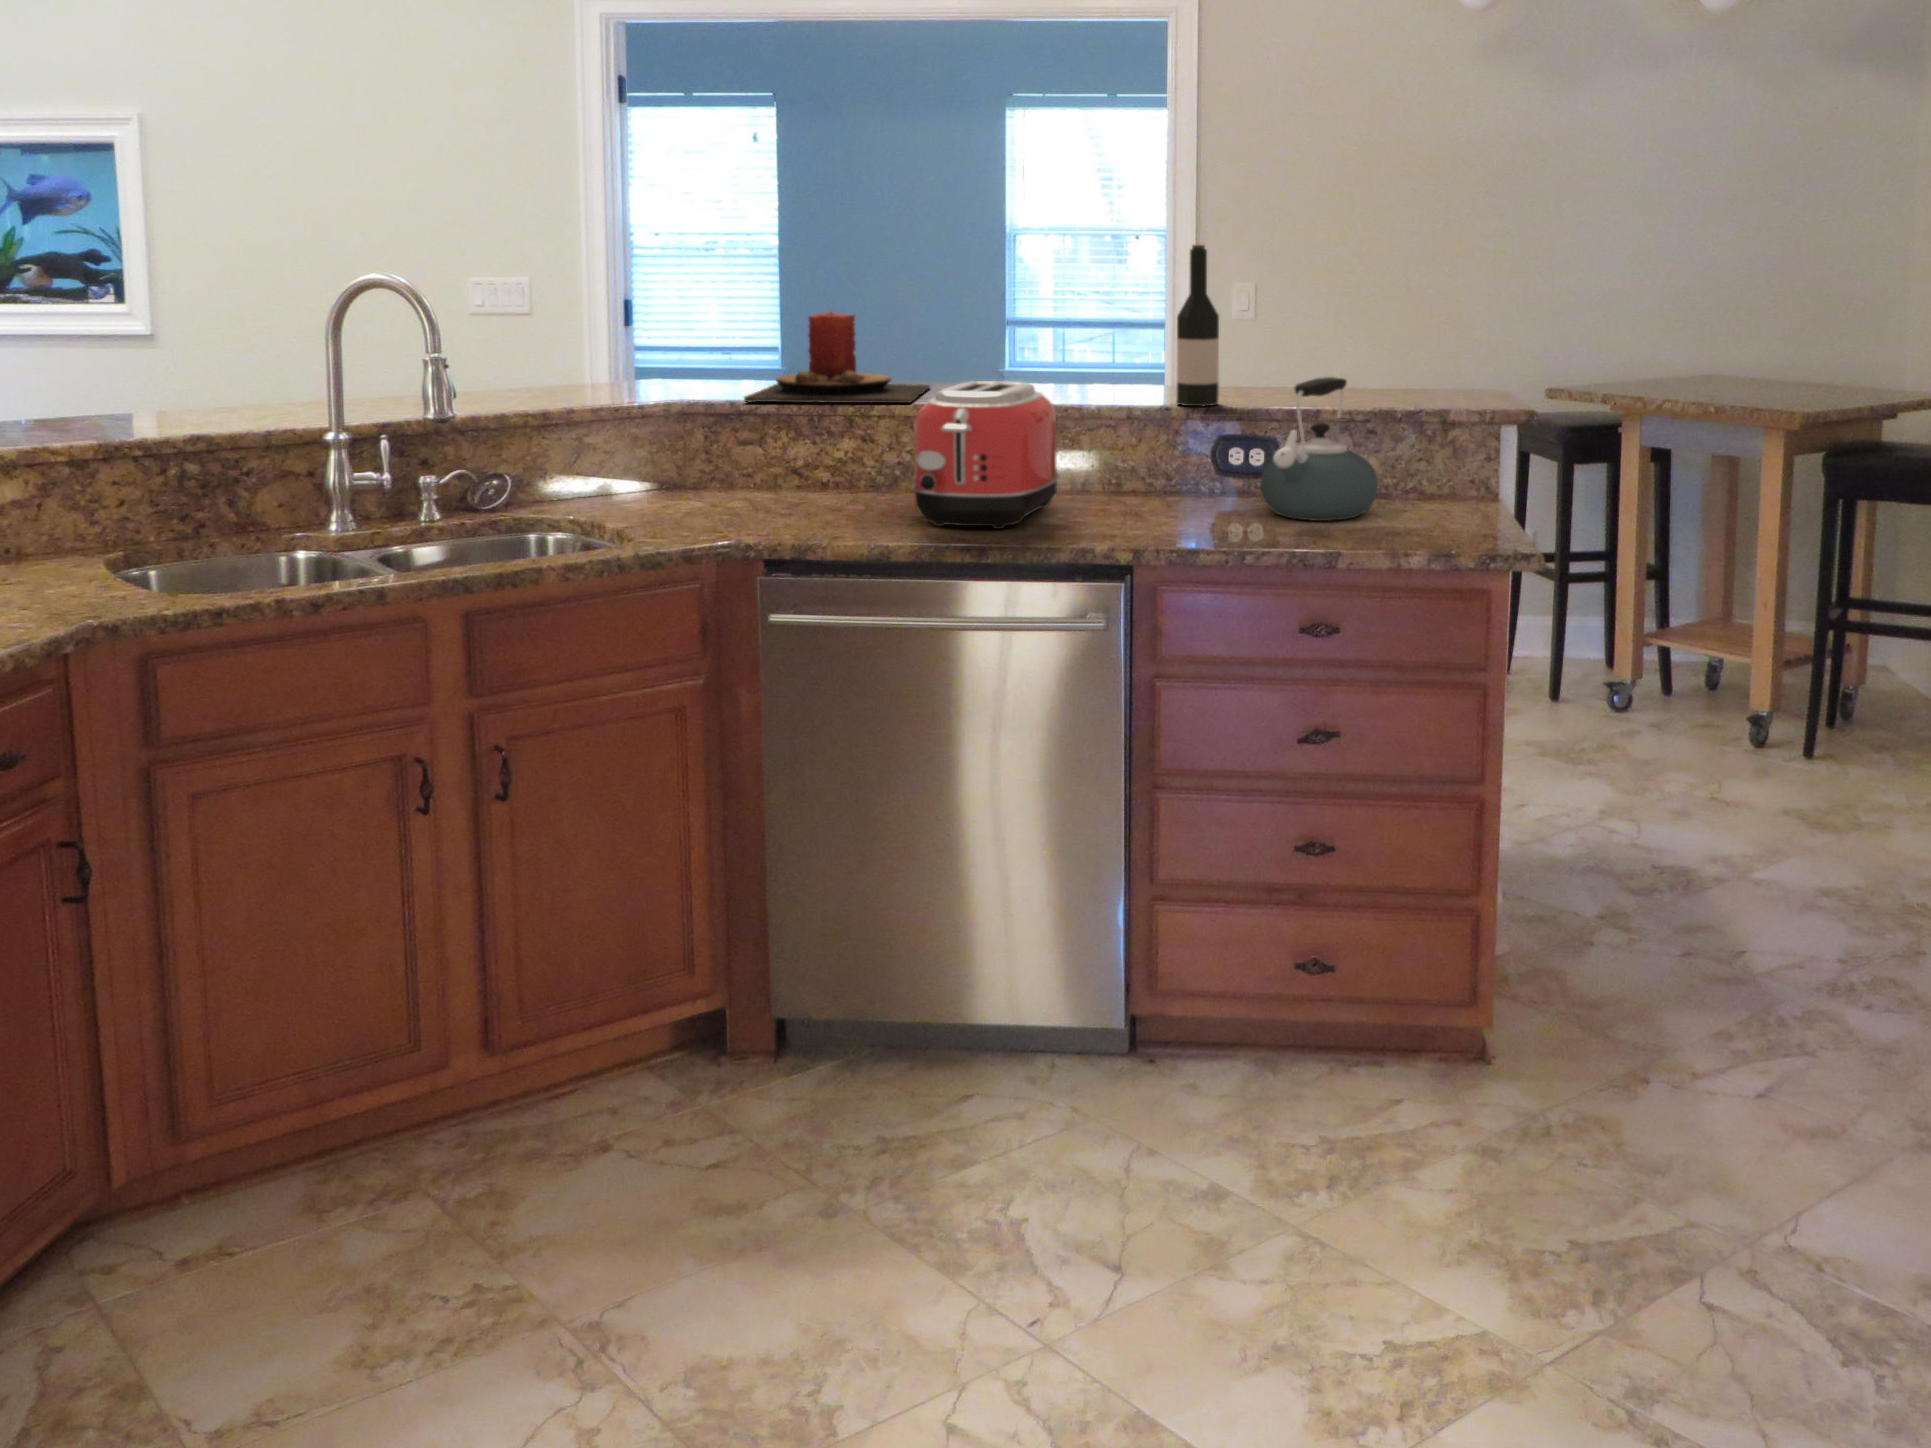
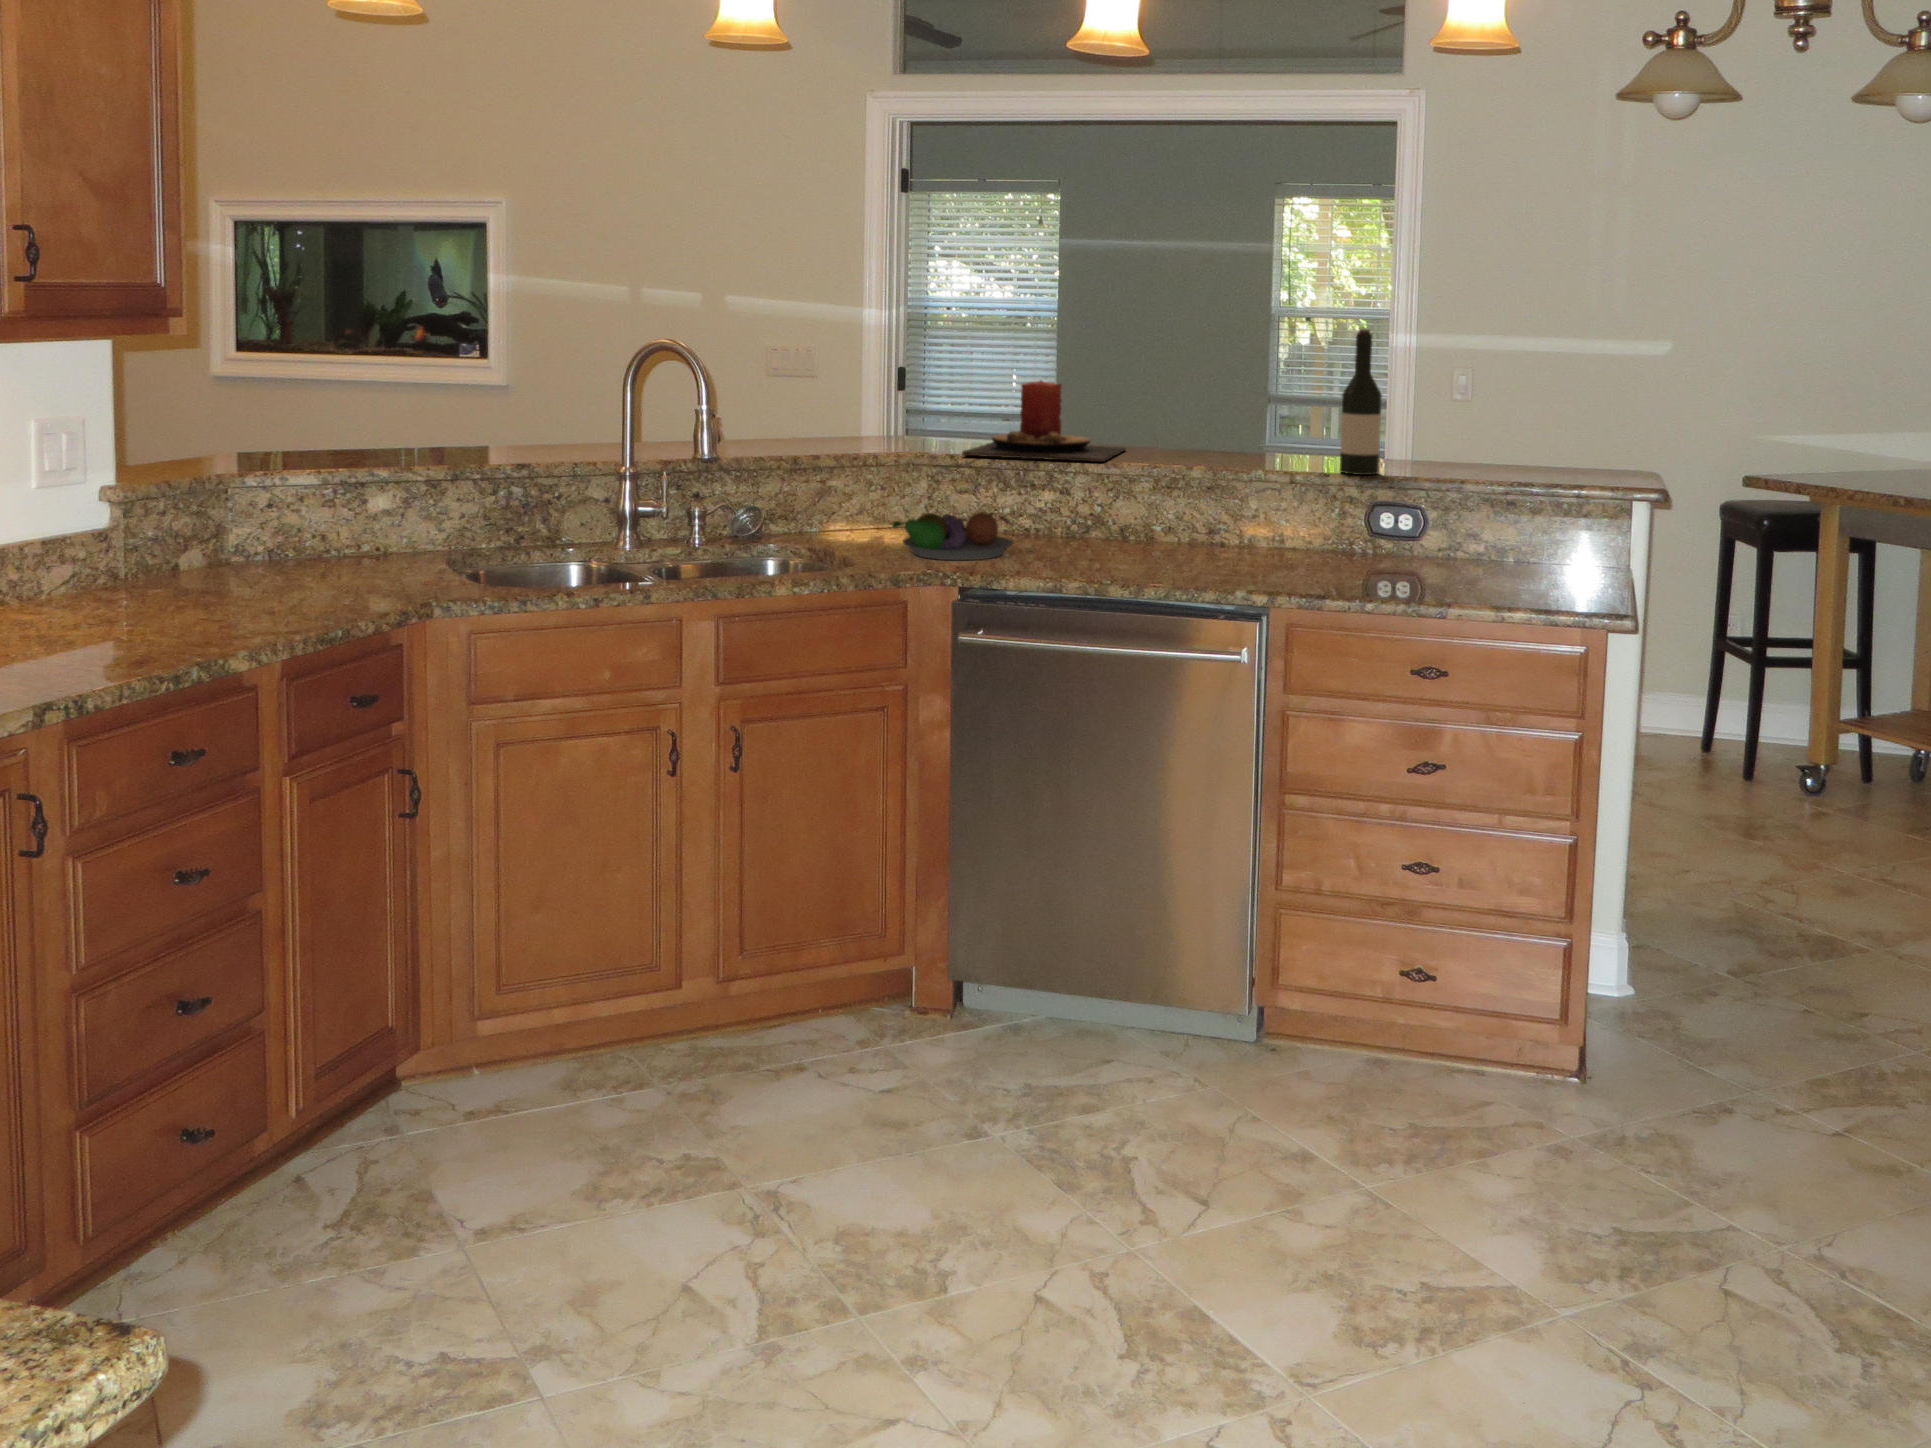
kettle: present [1261,377,1378,521] -> none [1408,452,1518,582]
toaster: present [912,381,1059,529] -> none [1095,444,1227,574]
fruit bowl: none [670,463,814,526] -> present [892,507,1013,560]

